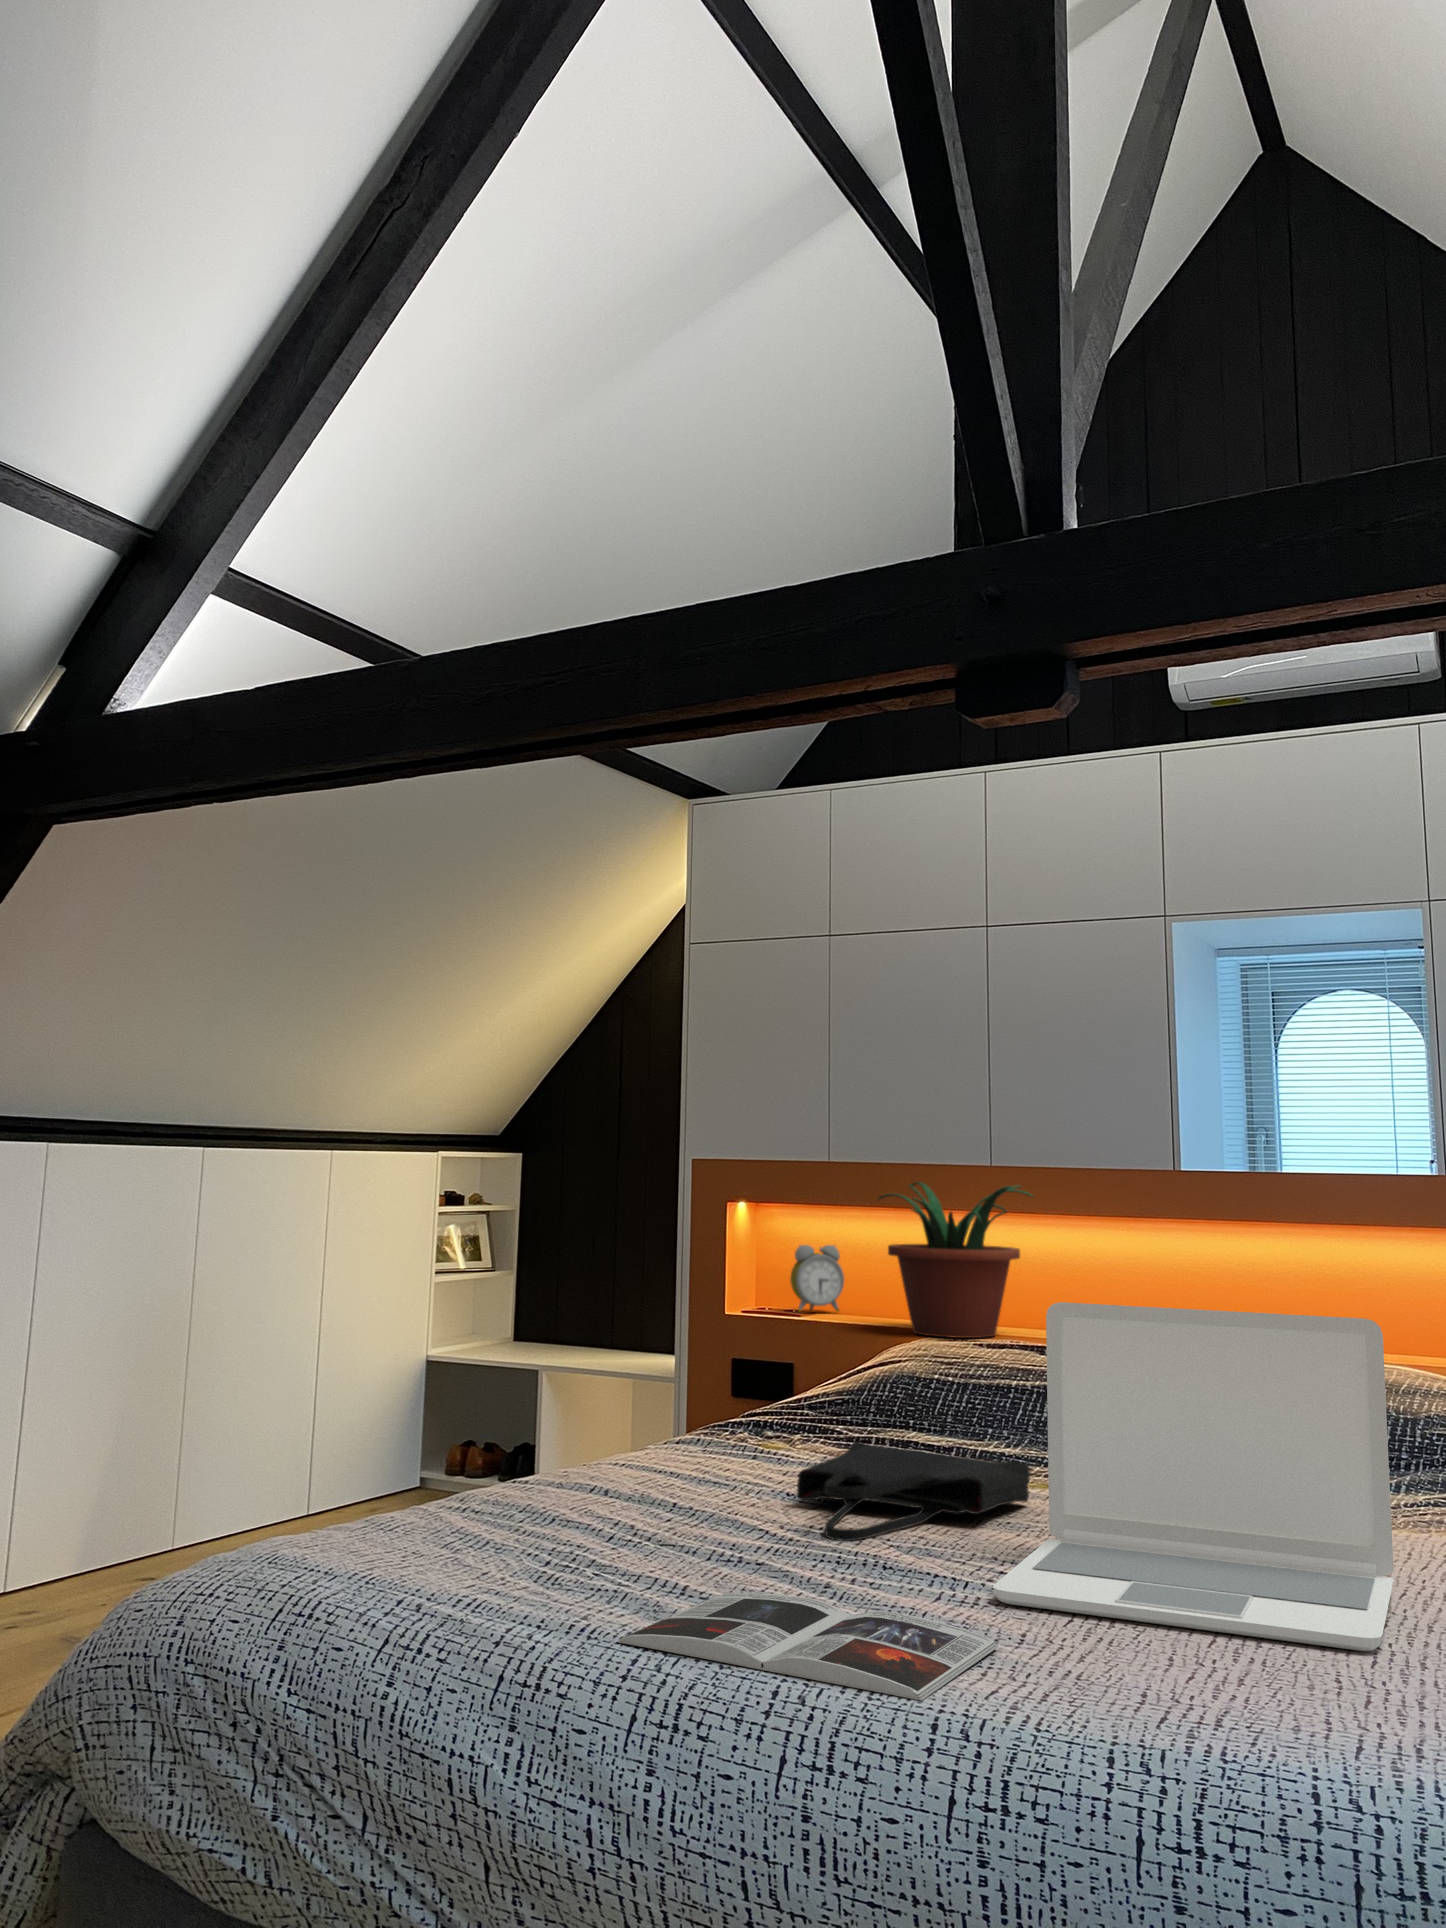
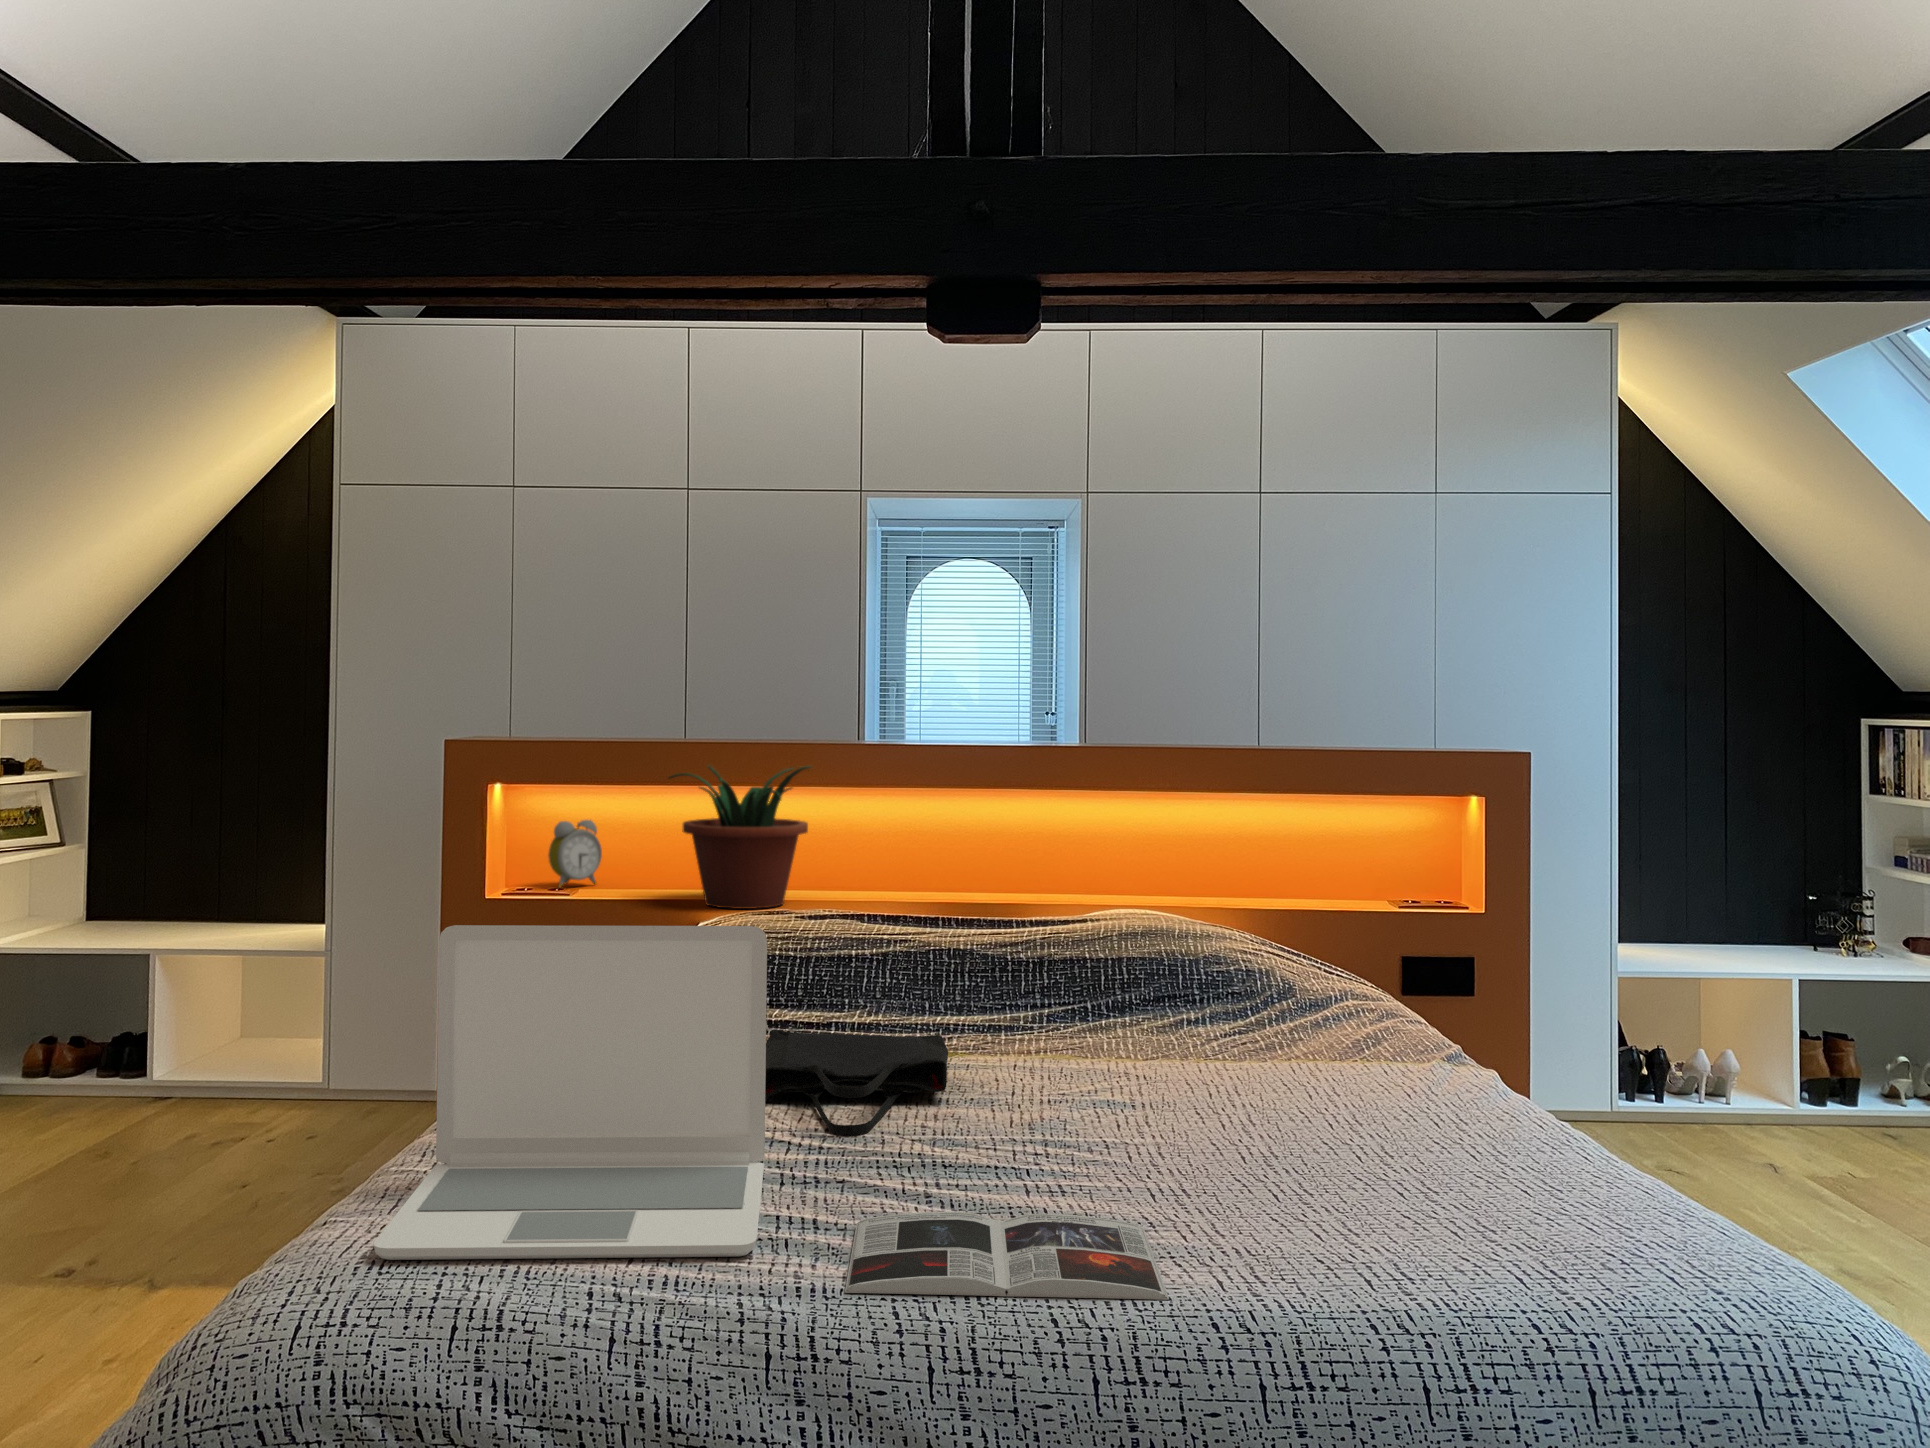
laptop: present [993,1302,1394,1651] -> present [374,925,767,1260]

